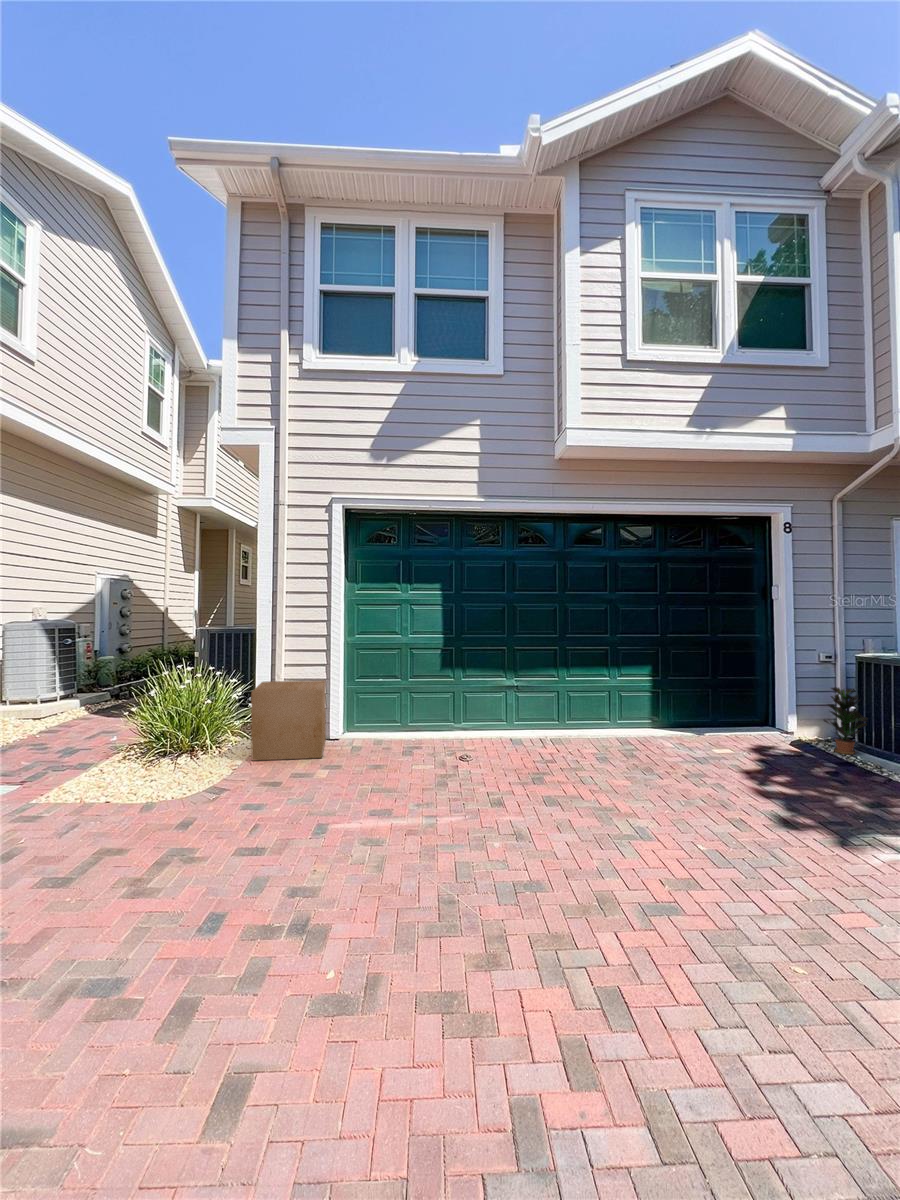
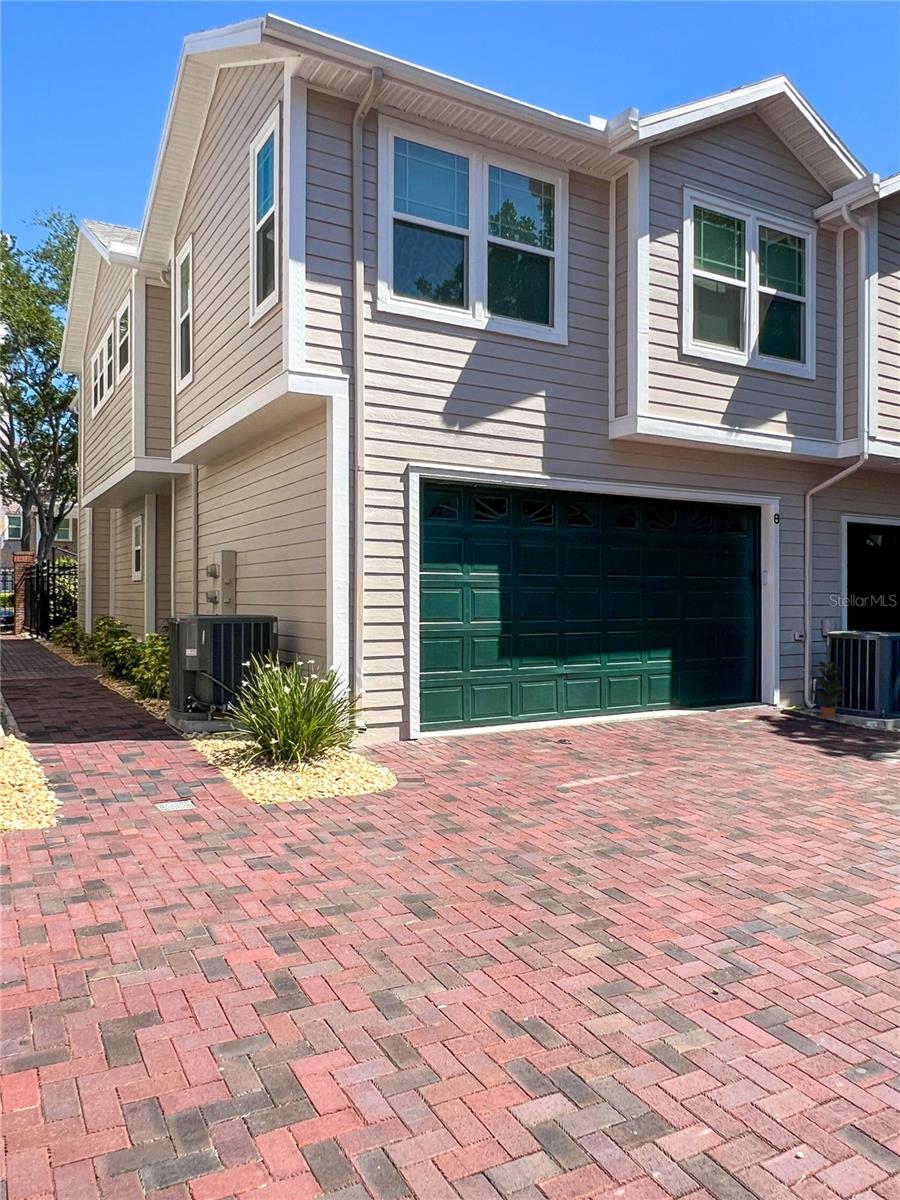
cardboard box: present [251,680,326,760] -> none [336,673,438,764]

